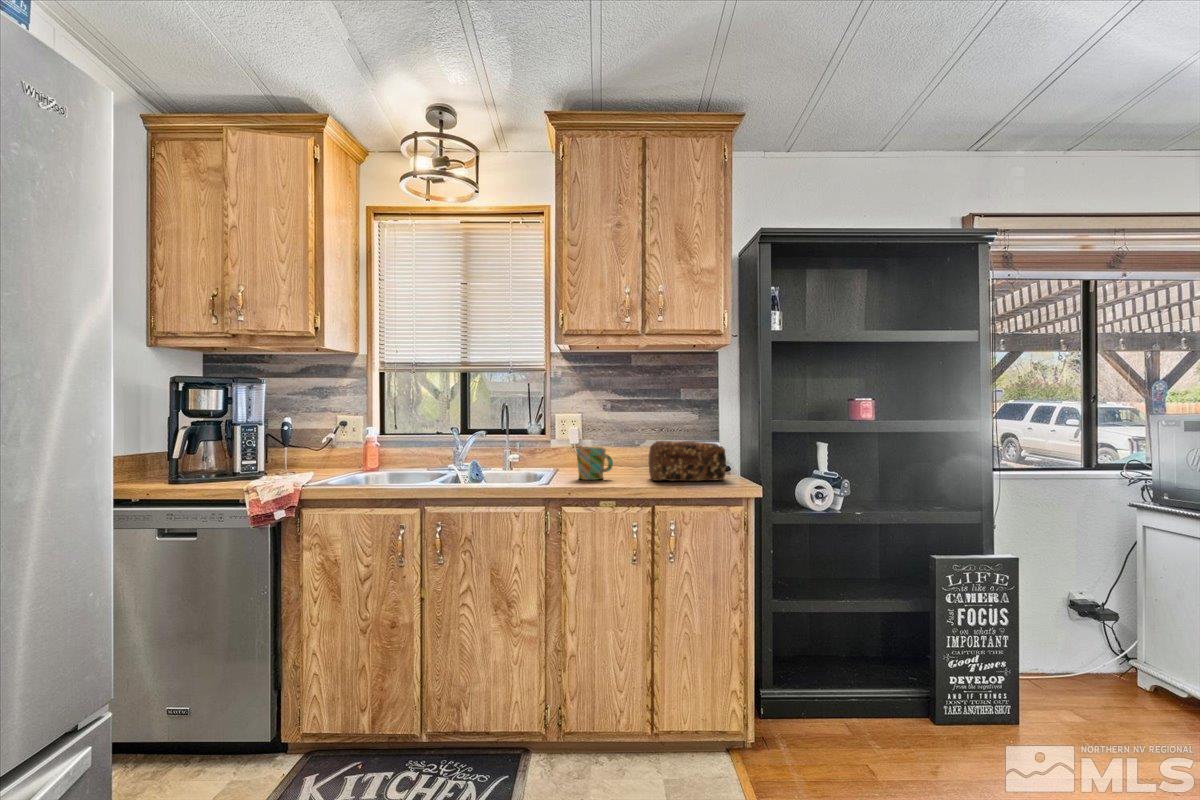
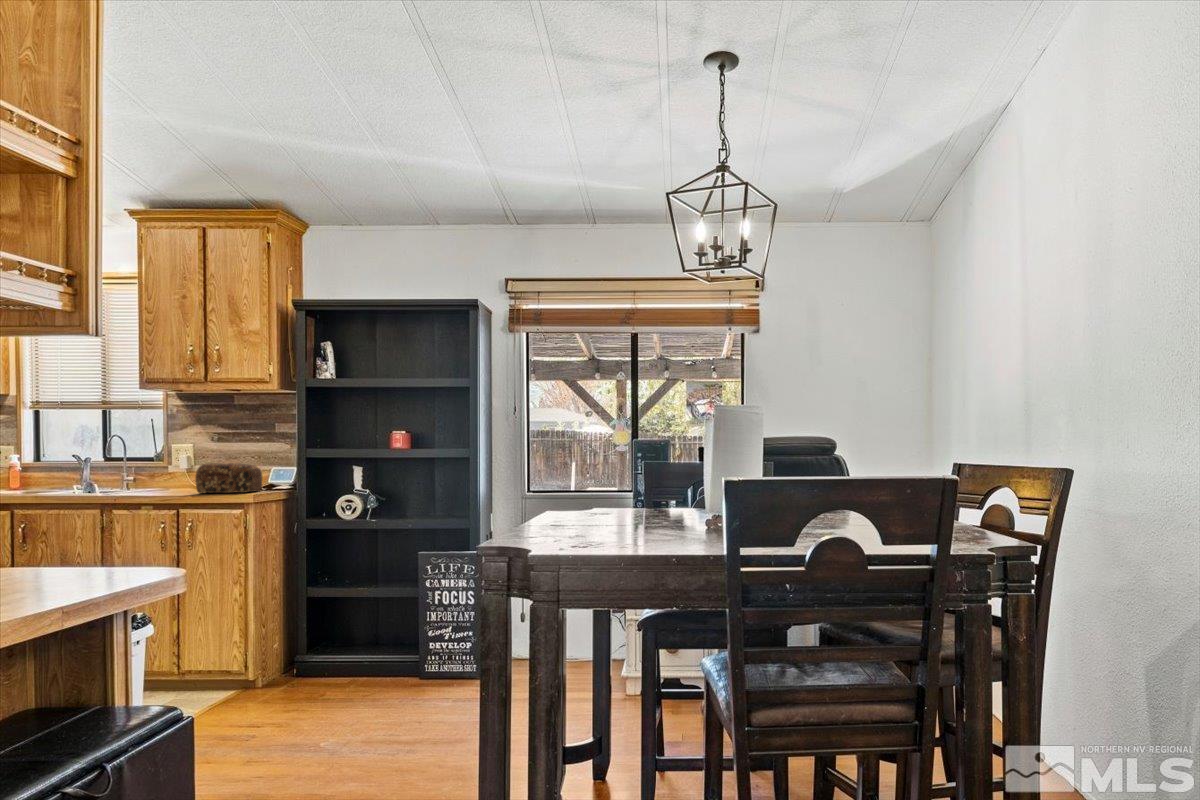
mug: present [576,447,613,480] -> none [155,469,182,493]

